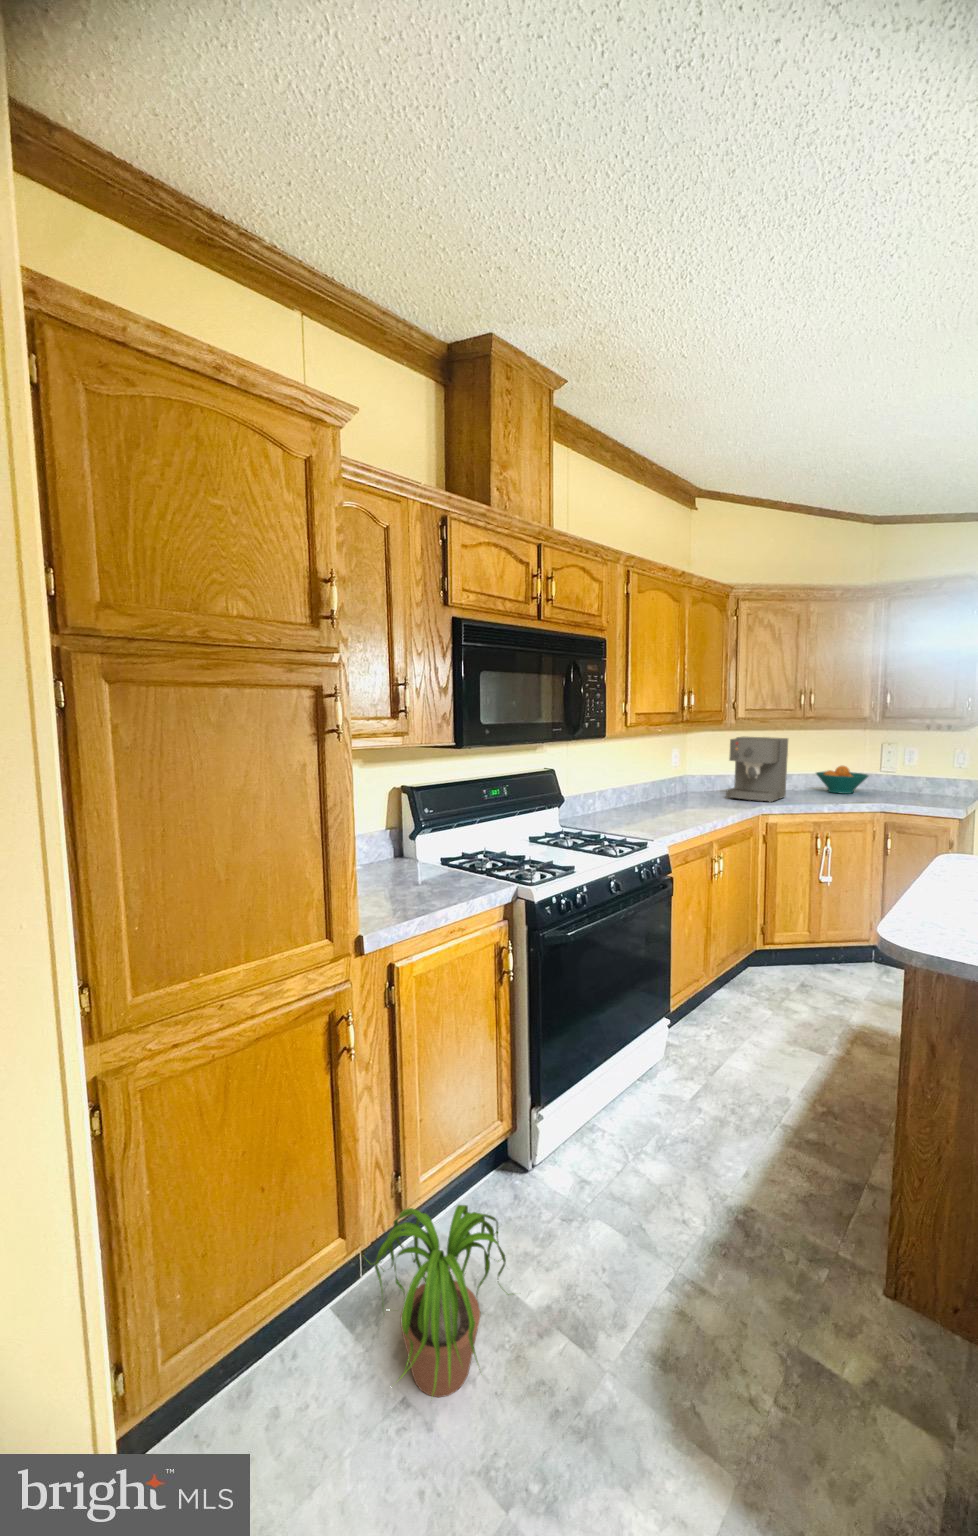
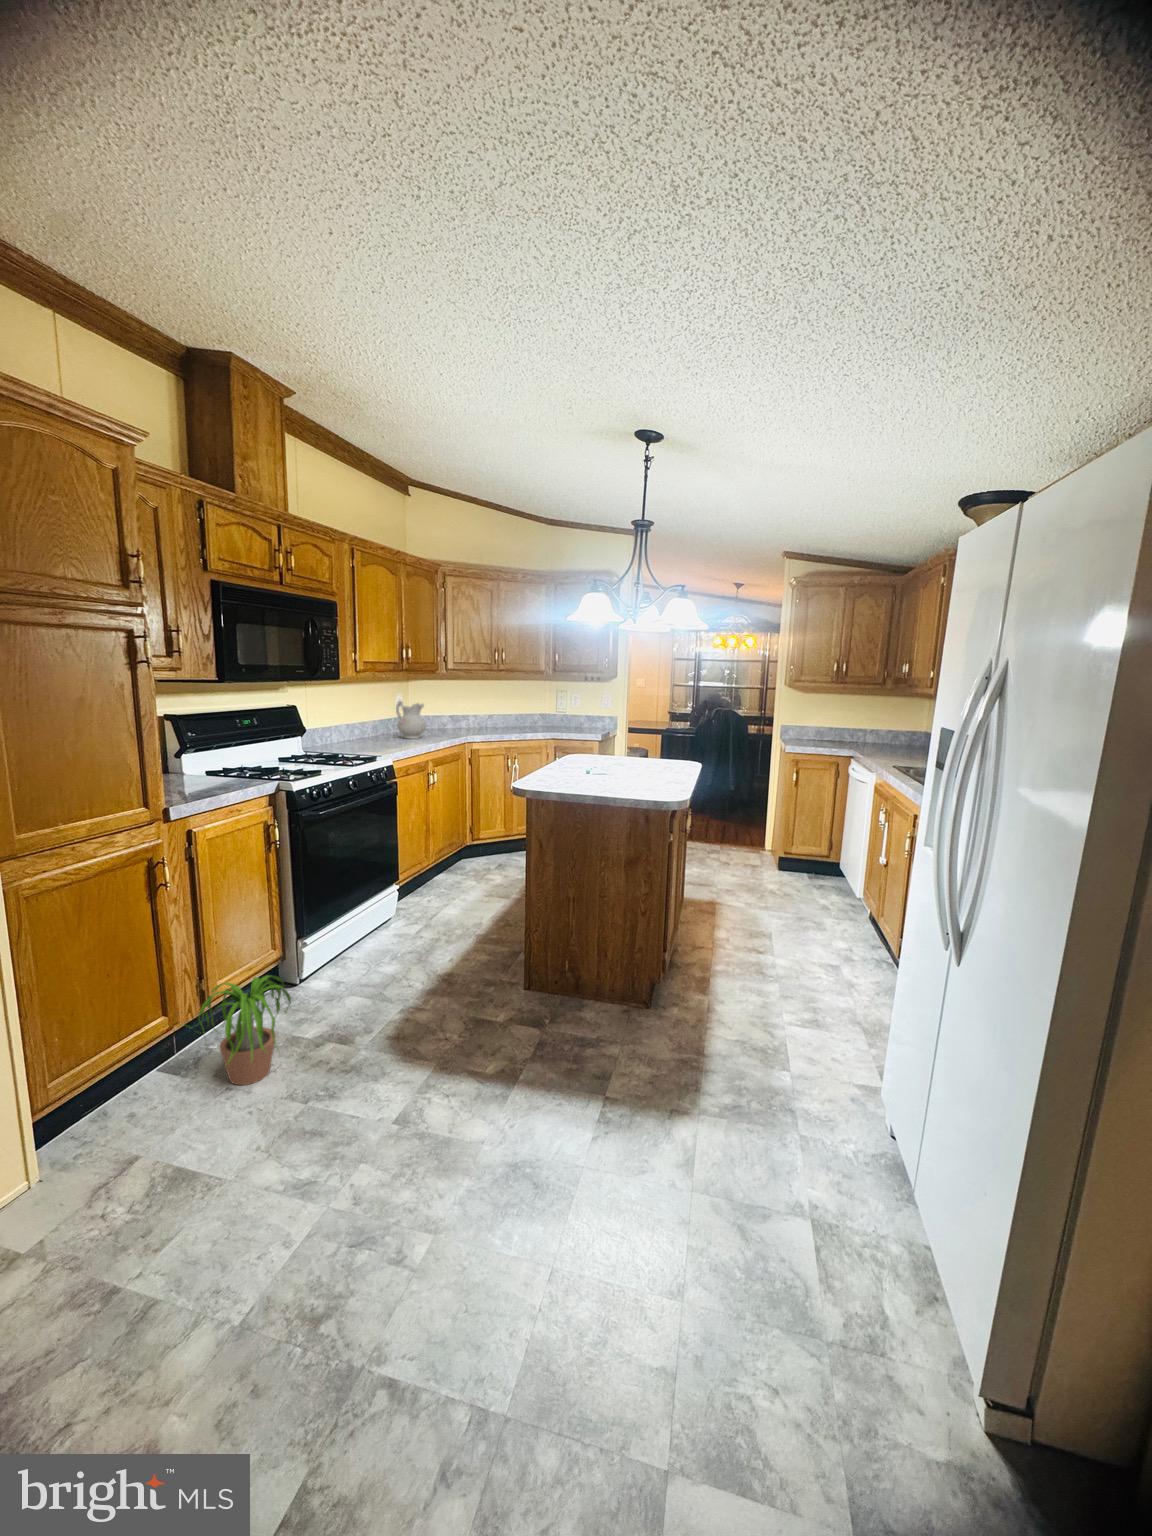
coffee maker: present [726,737,788,802] -> none [442,684,486,734]
ceramic pitcher: none [670,759,708,808] -> present [396,701,426,739]
fruit bowl: present [816,766,868,794] -> none [508,706,543,727]

